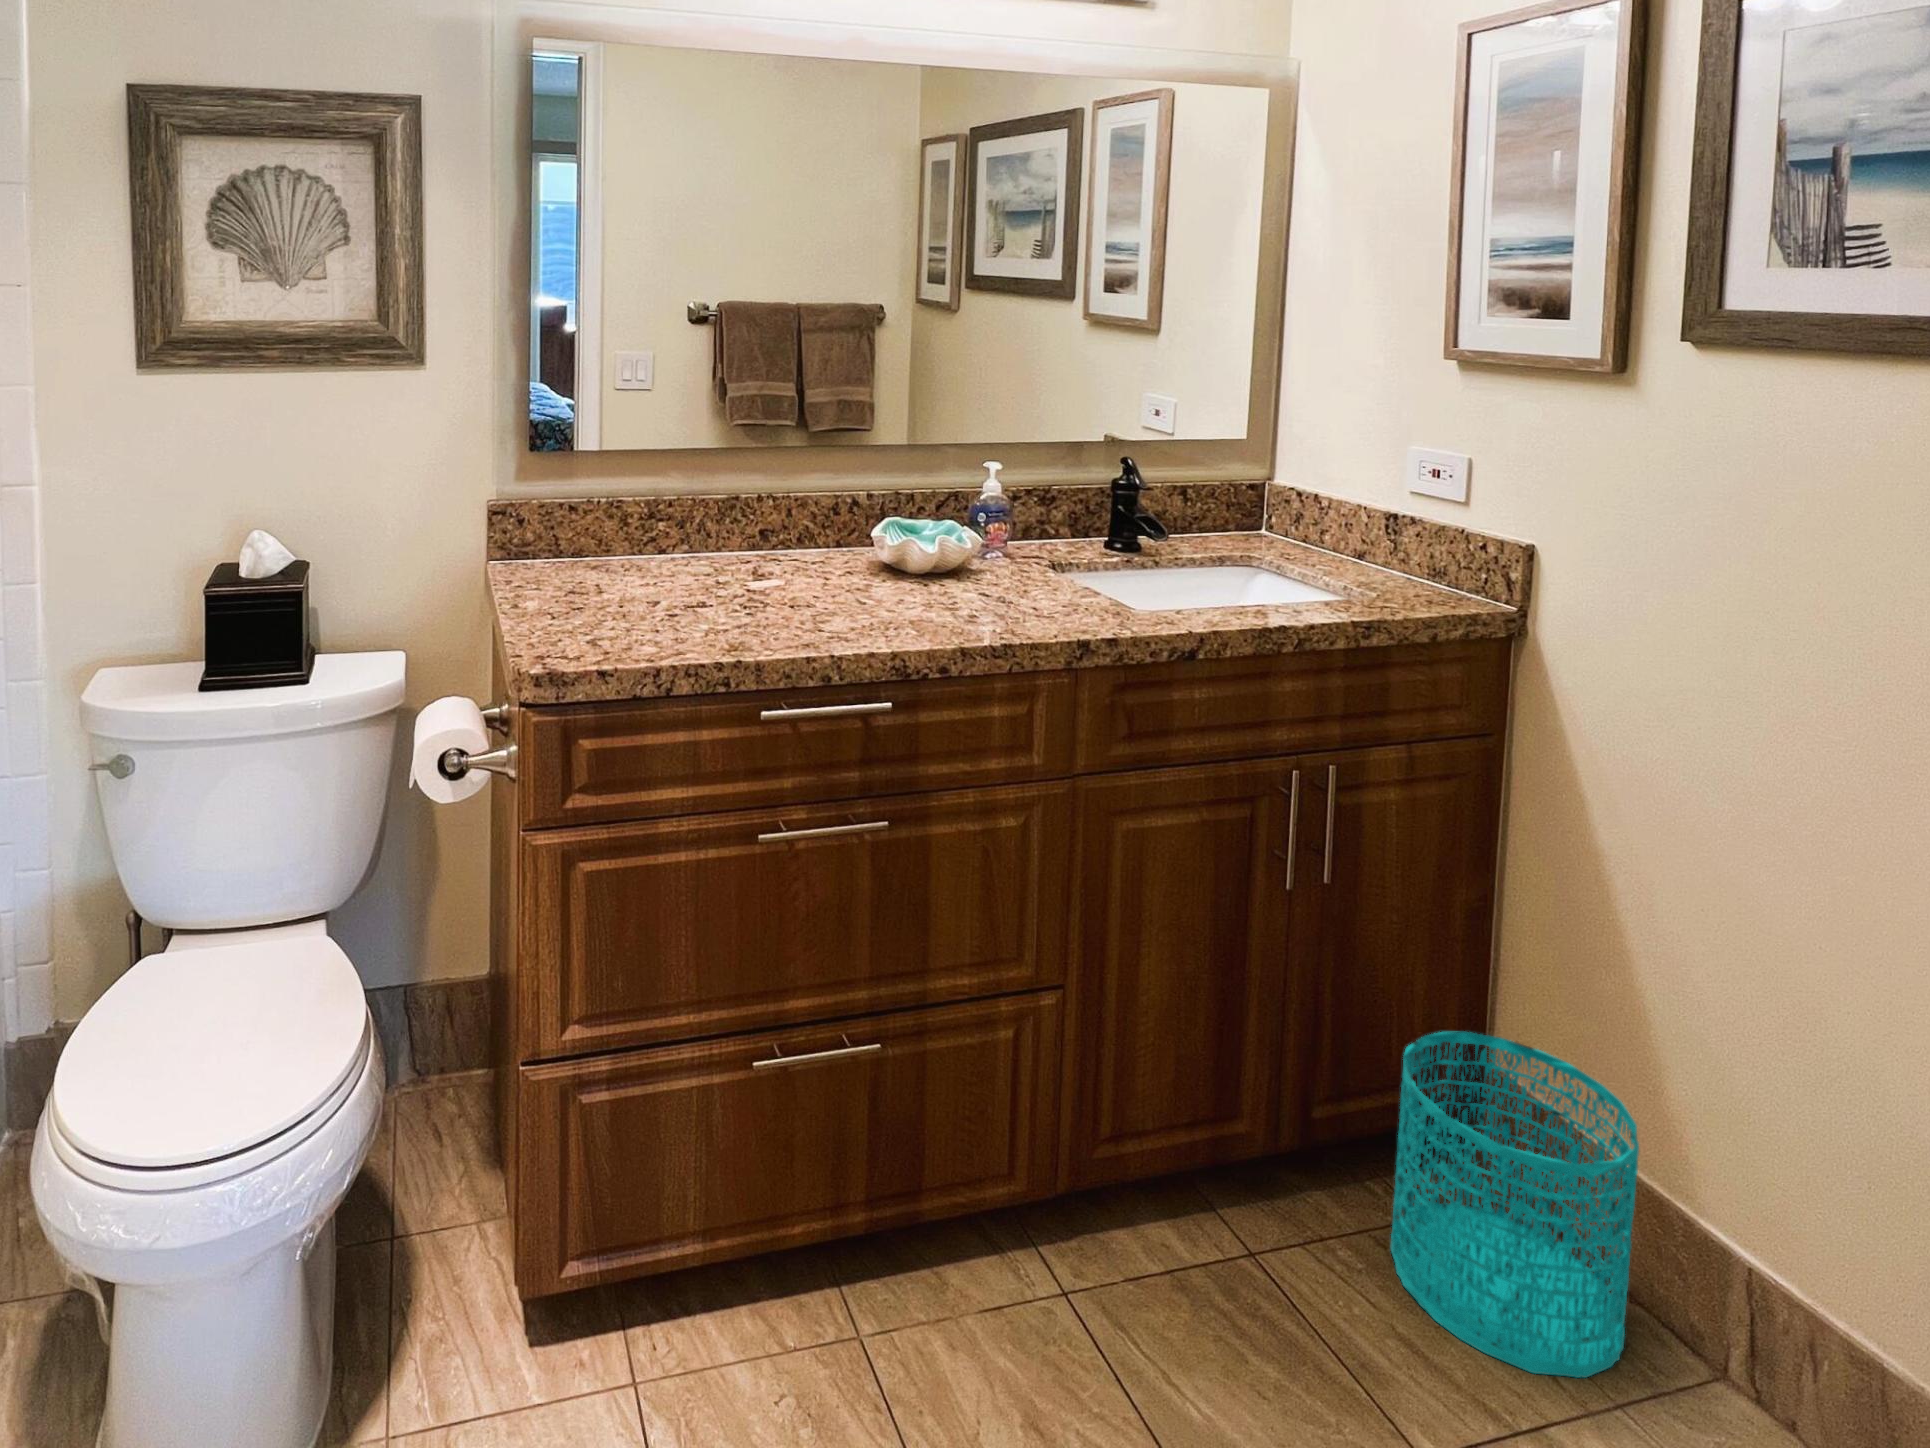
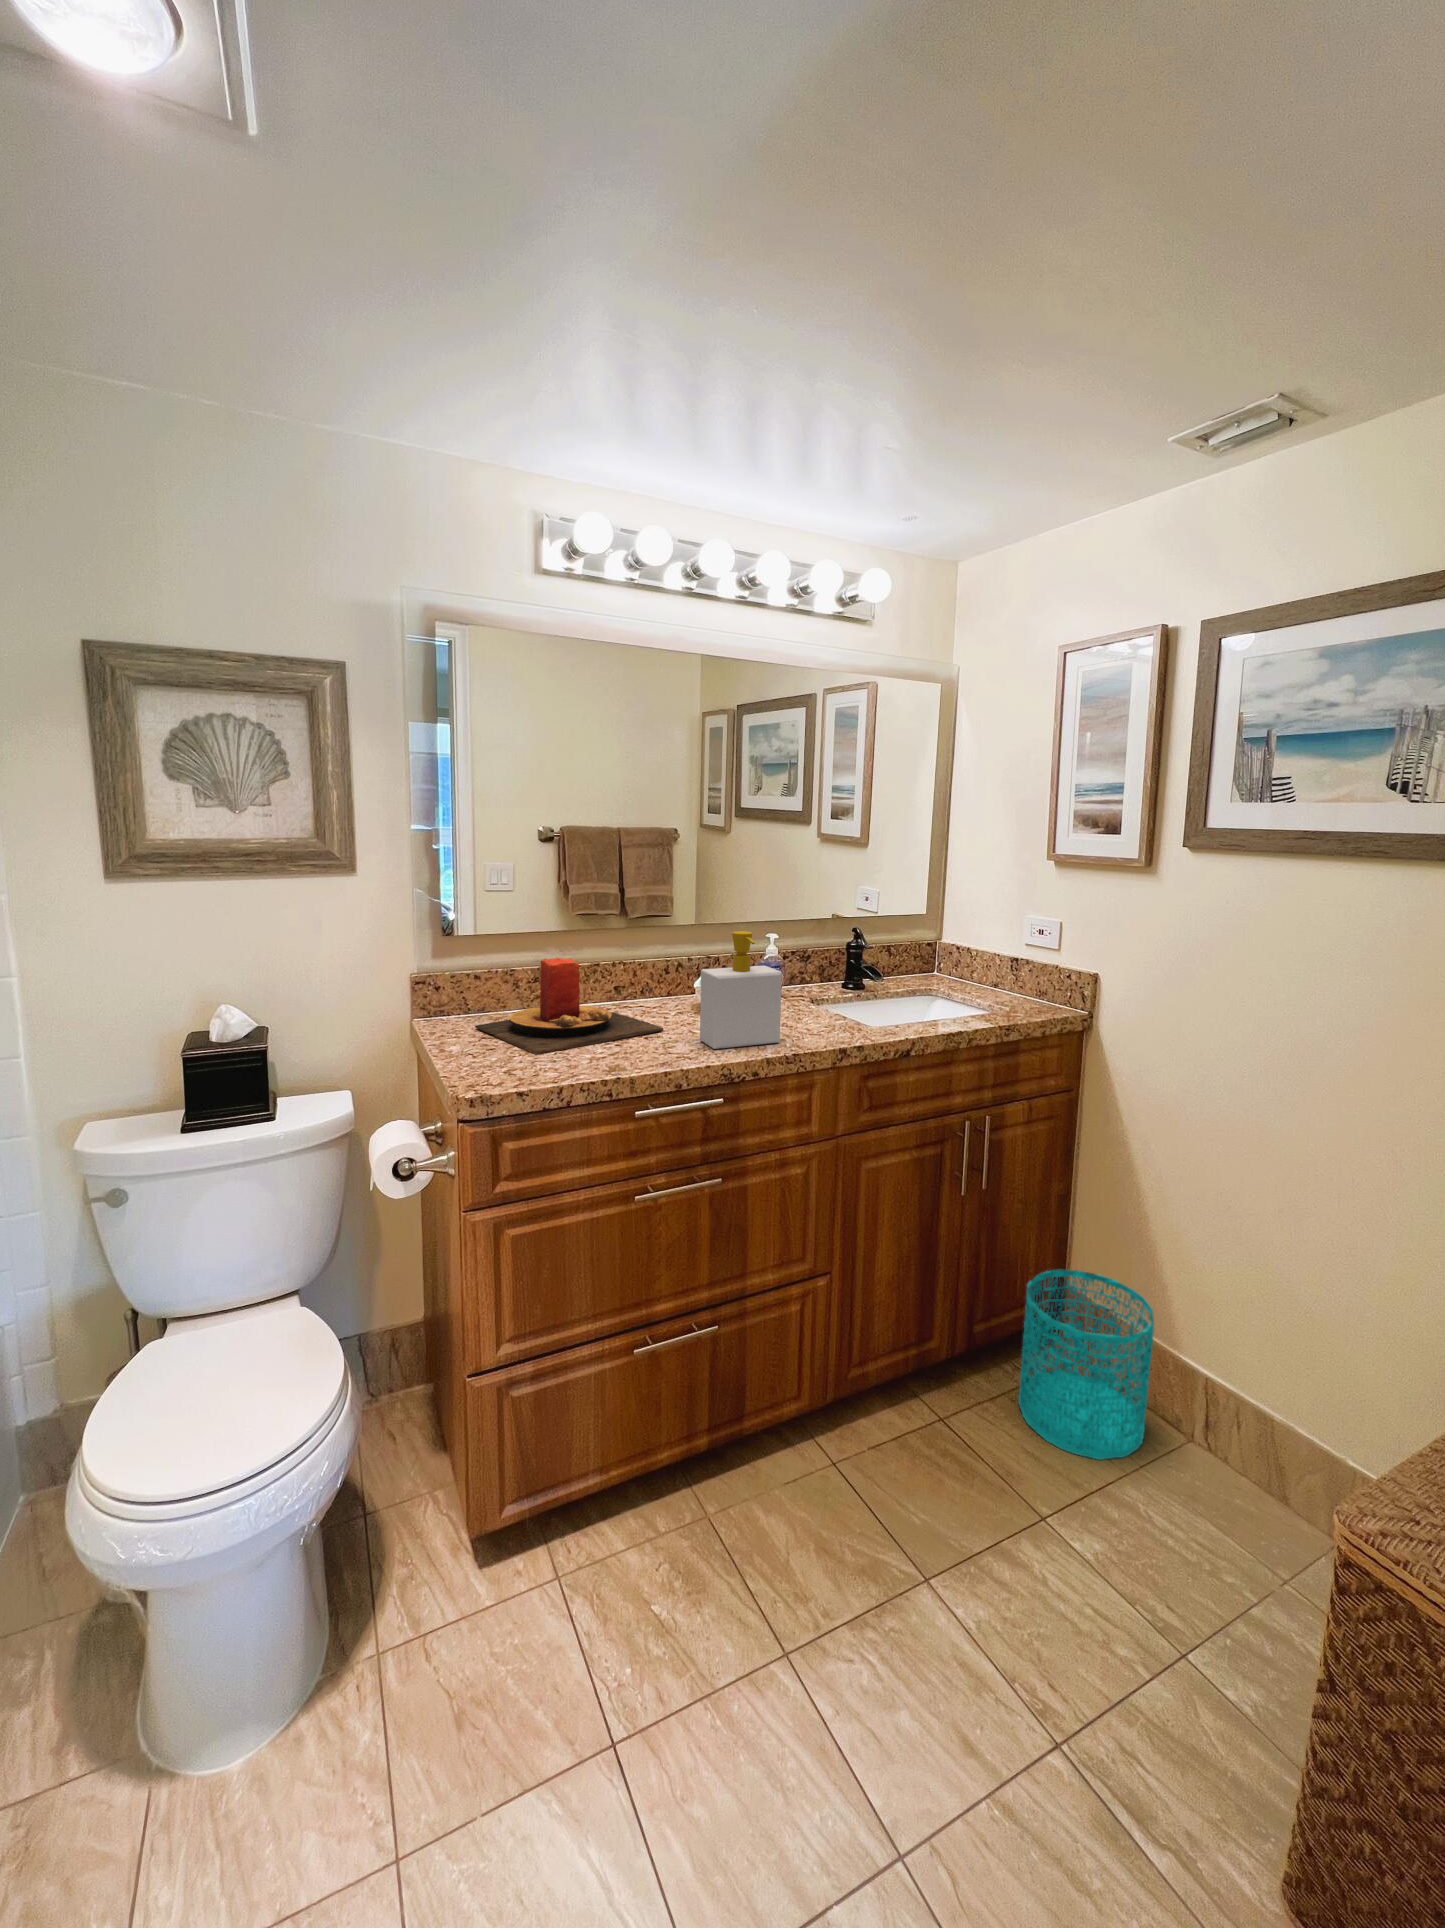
soap bottle: none [868,458,990,629] -> present [700,931,782,1049]
candle: none [565,487,820,621] -> present [475,958,663,1055]

